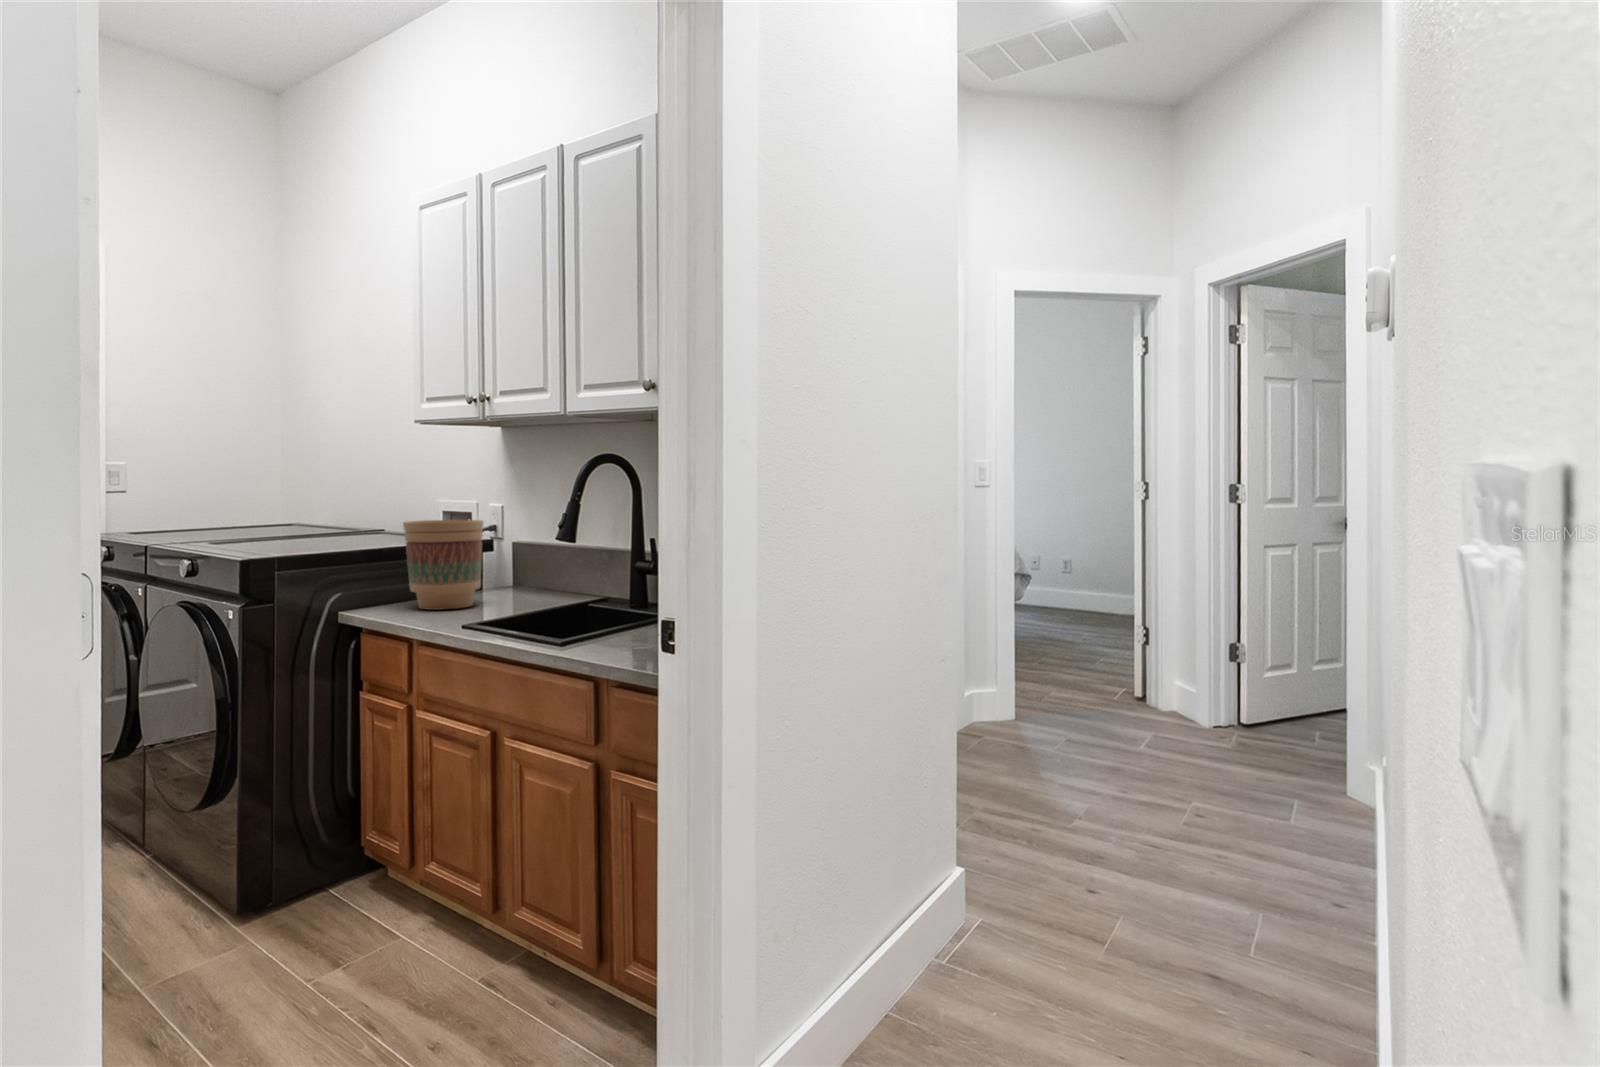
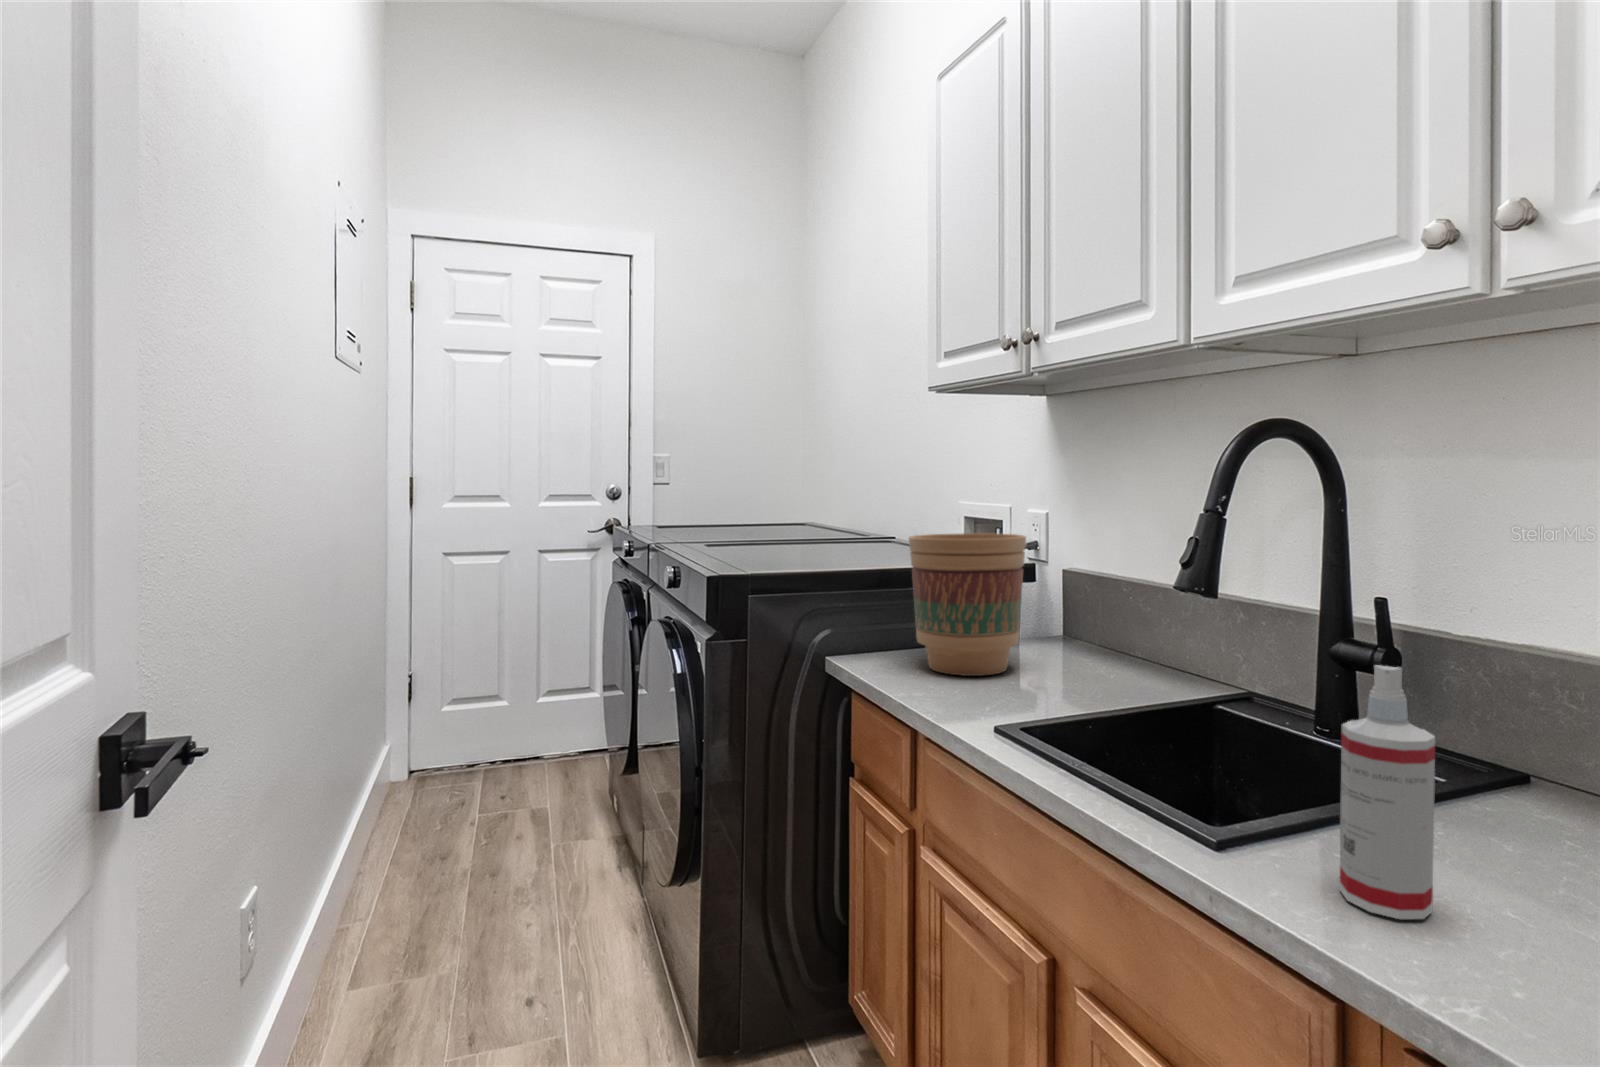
spray bottle: none [597,560,625,651] -> present [1340,665,1435,919]

